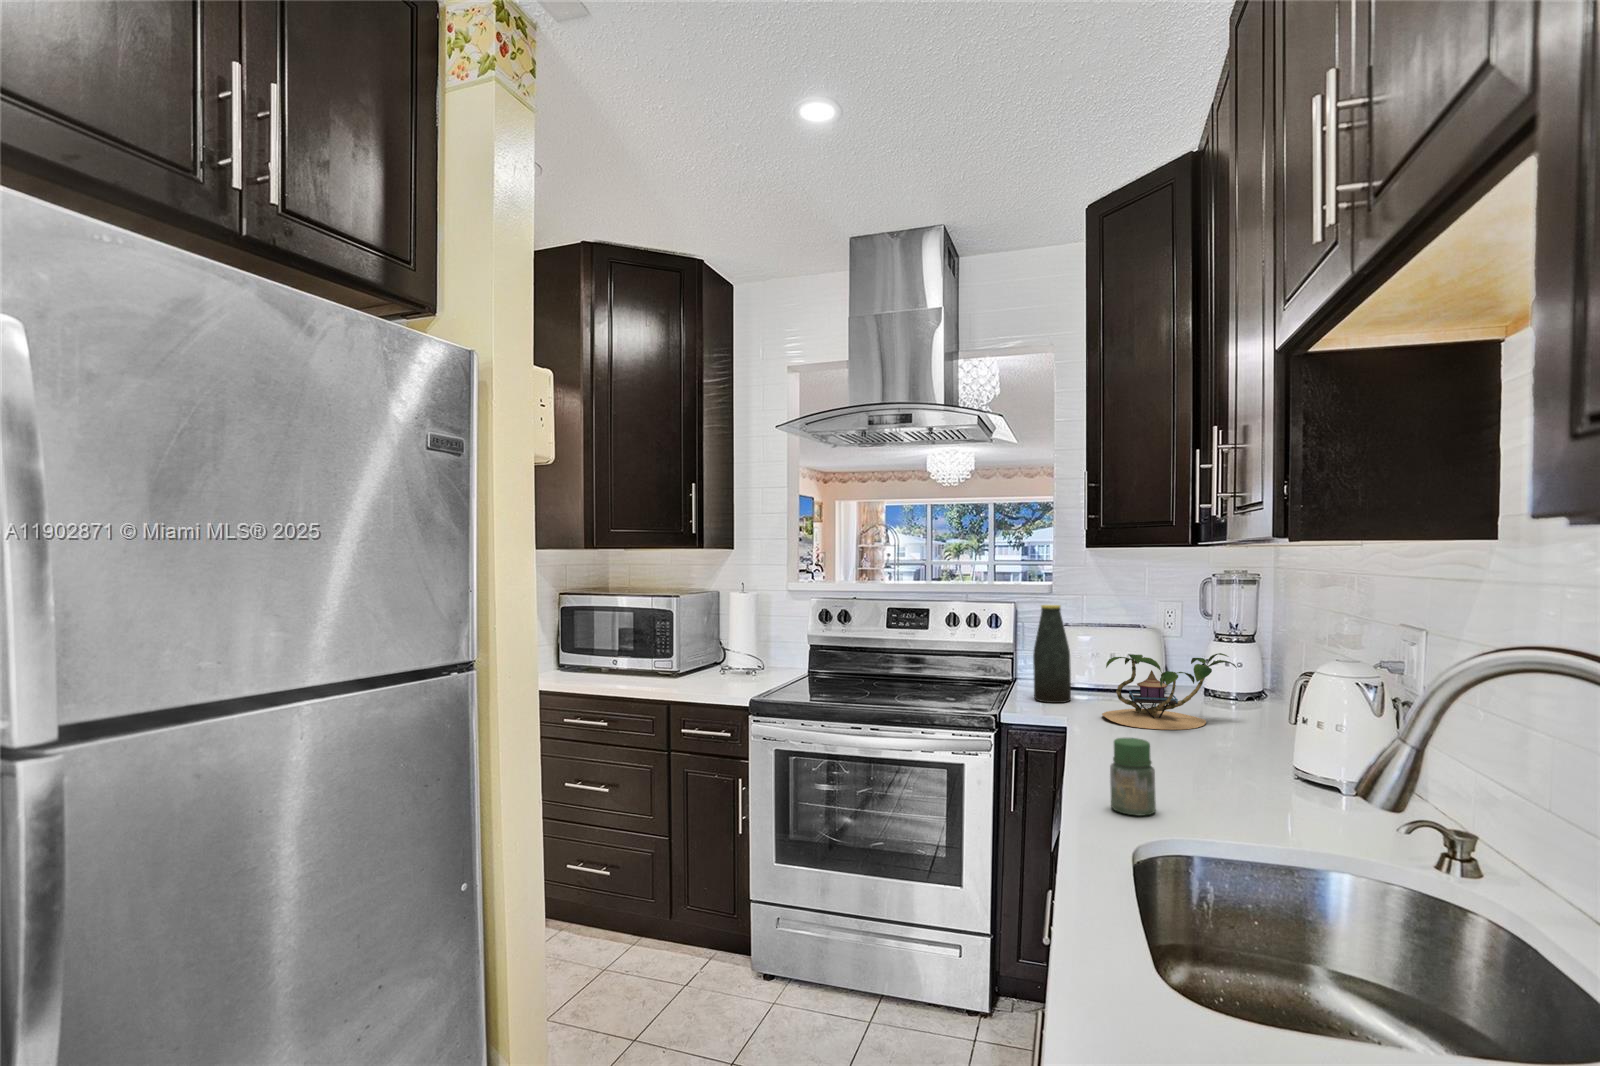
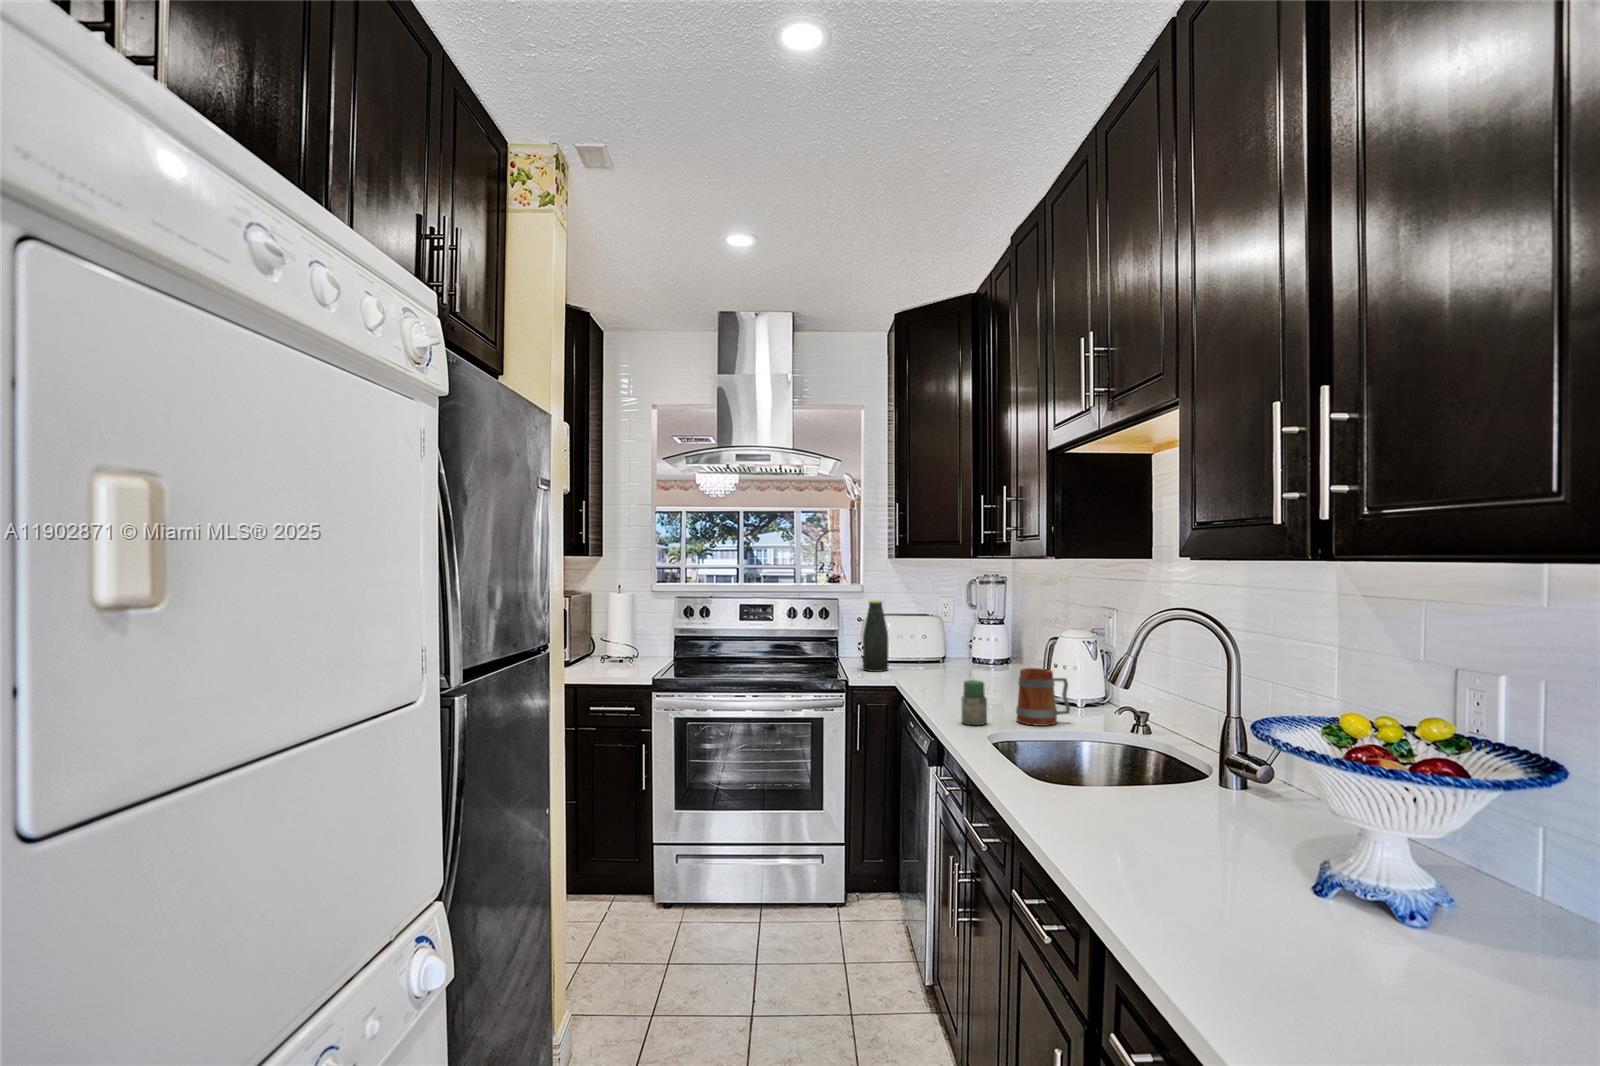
plant: present [1102,653,1236,730] -> none [917,631,1001,683]
mug: none [1212,723,1318,830] -> present [1016,668,1070,726]

